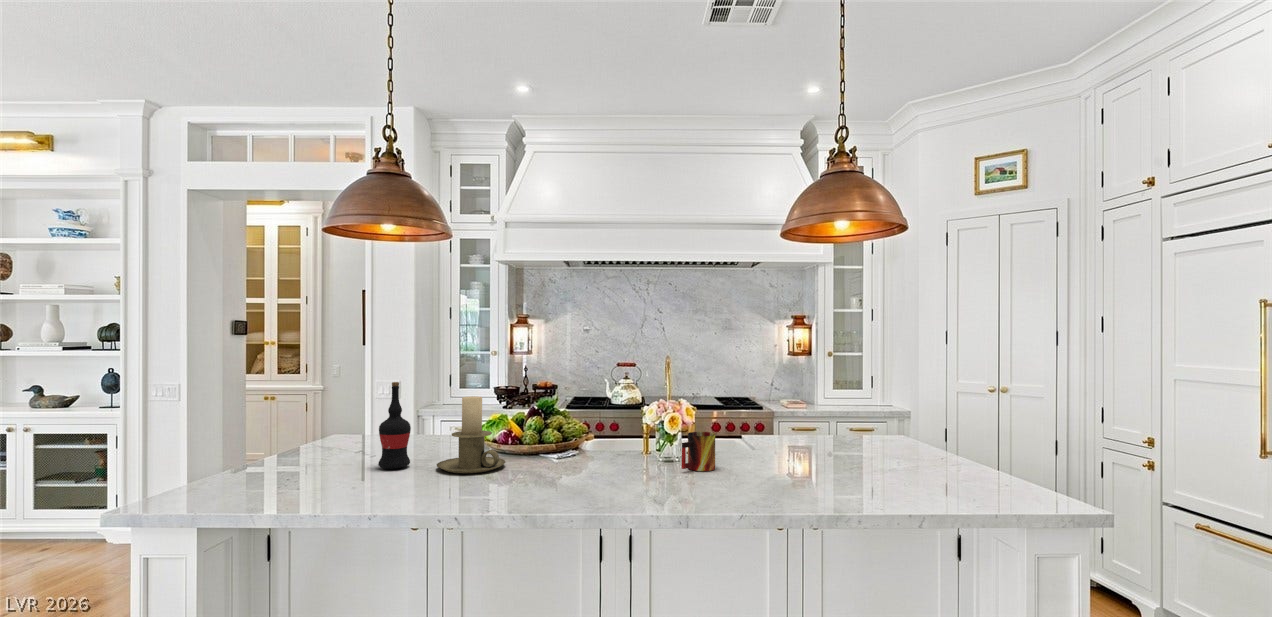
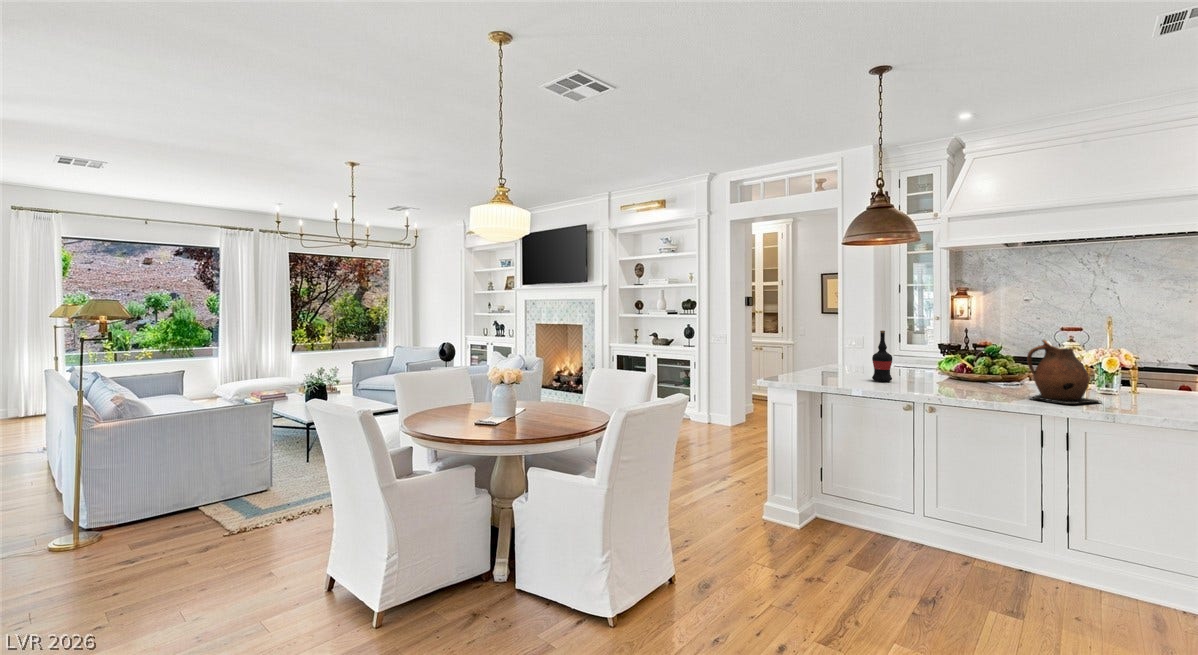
ceramic pitcher: none [584,393,666,488] -> present [1027,340,1100,404]
candle holder: present [437,396,505,474] -> none [911,341,961,388]
mug: present [681,432,715,471] -> none [1119,375,1157,404]

